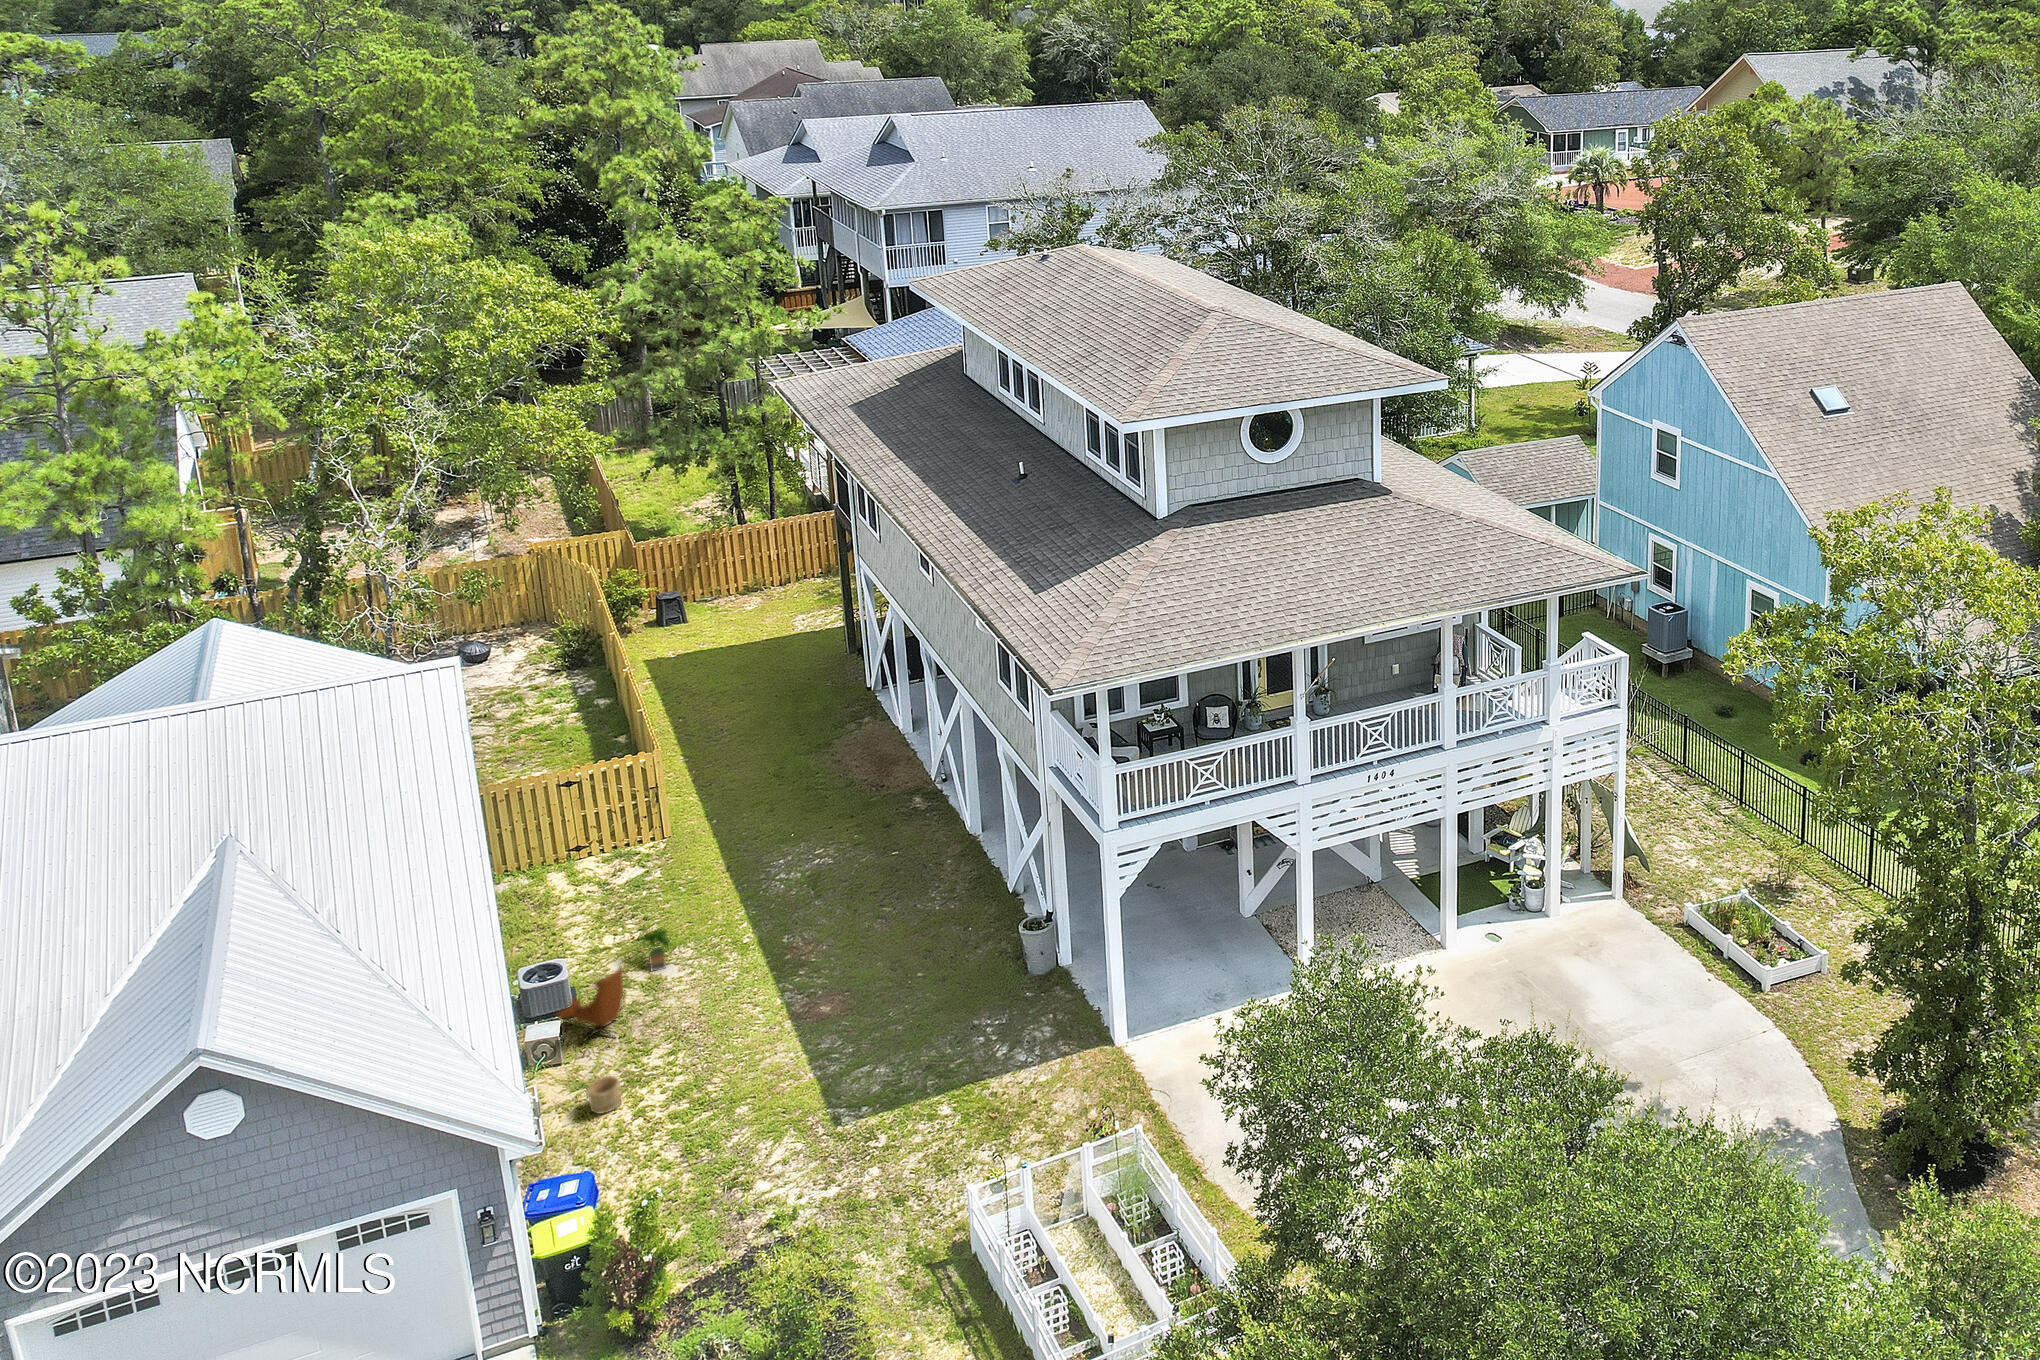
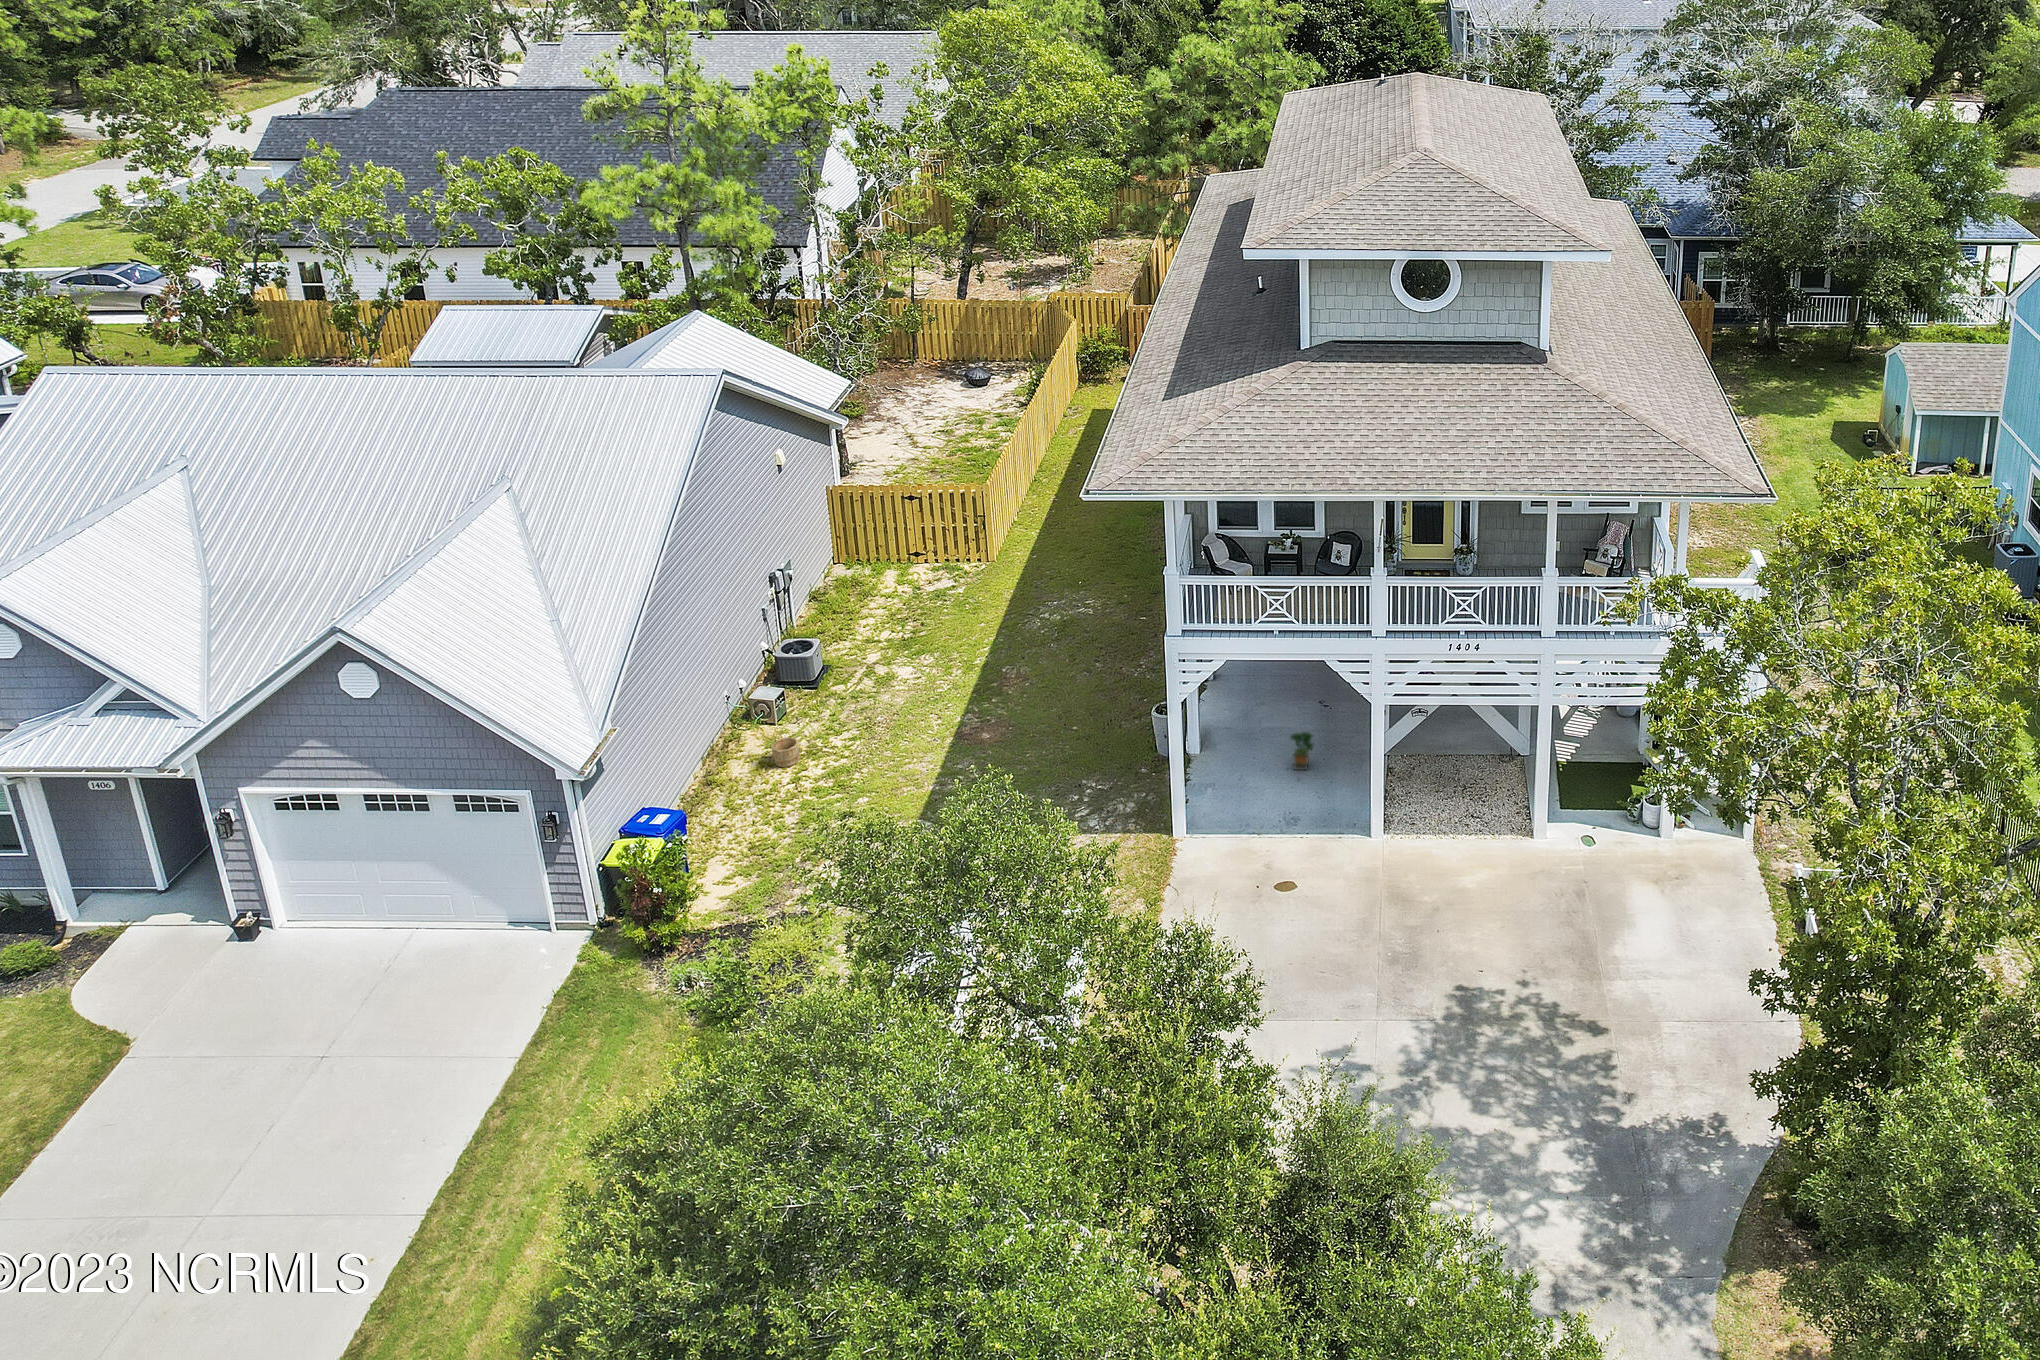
potted tree: present [642,930,669,971] -> present [1290,732,1313,770]
lounge chair: present [556,966,623,1037] -> none [796,651,845,710]

